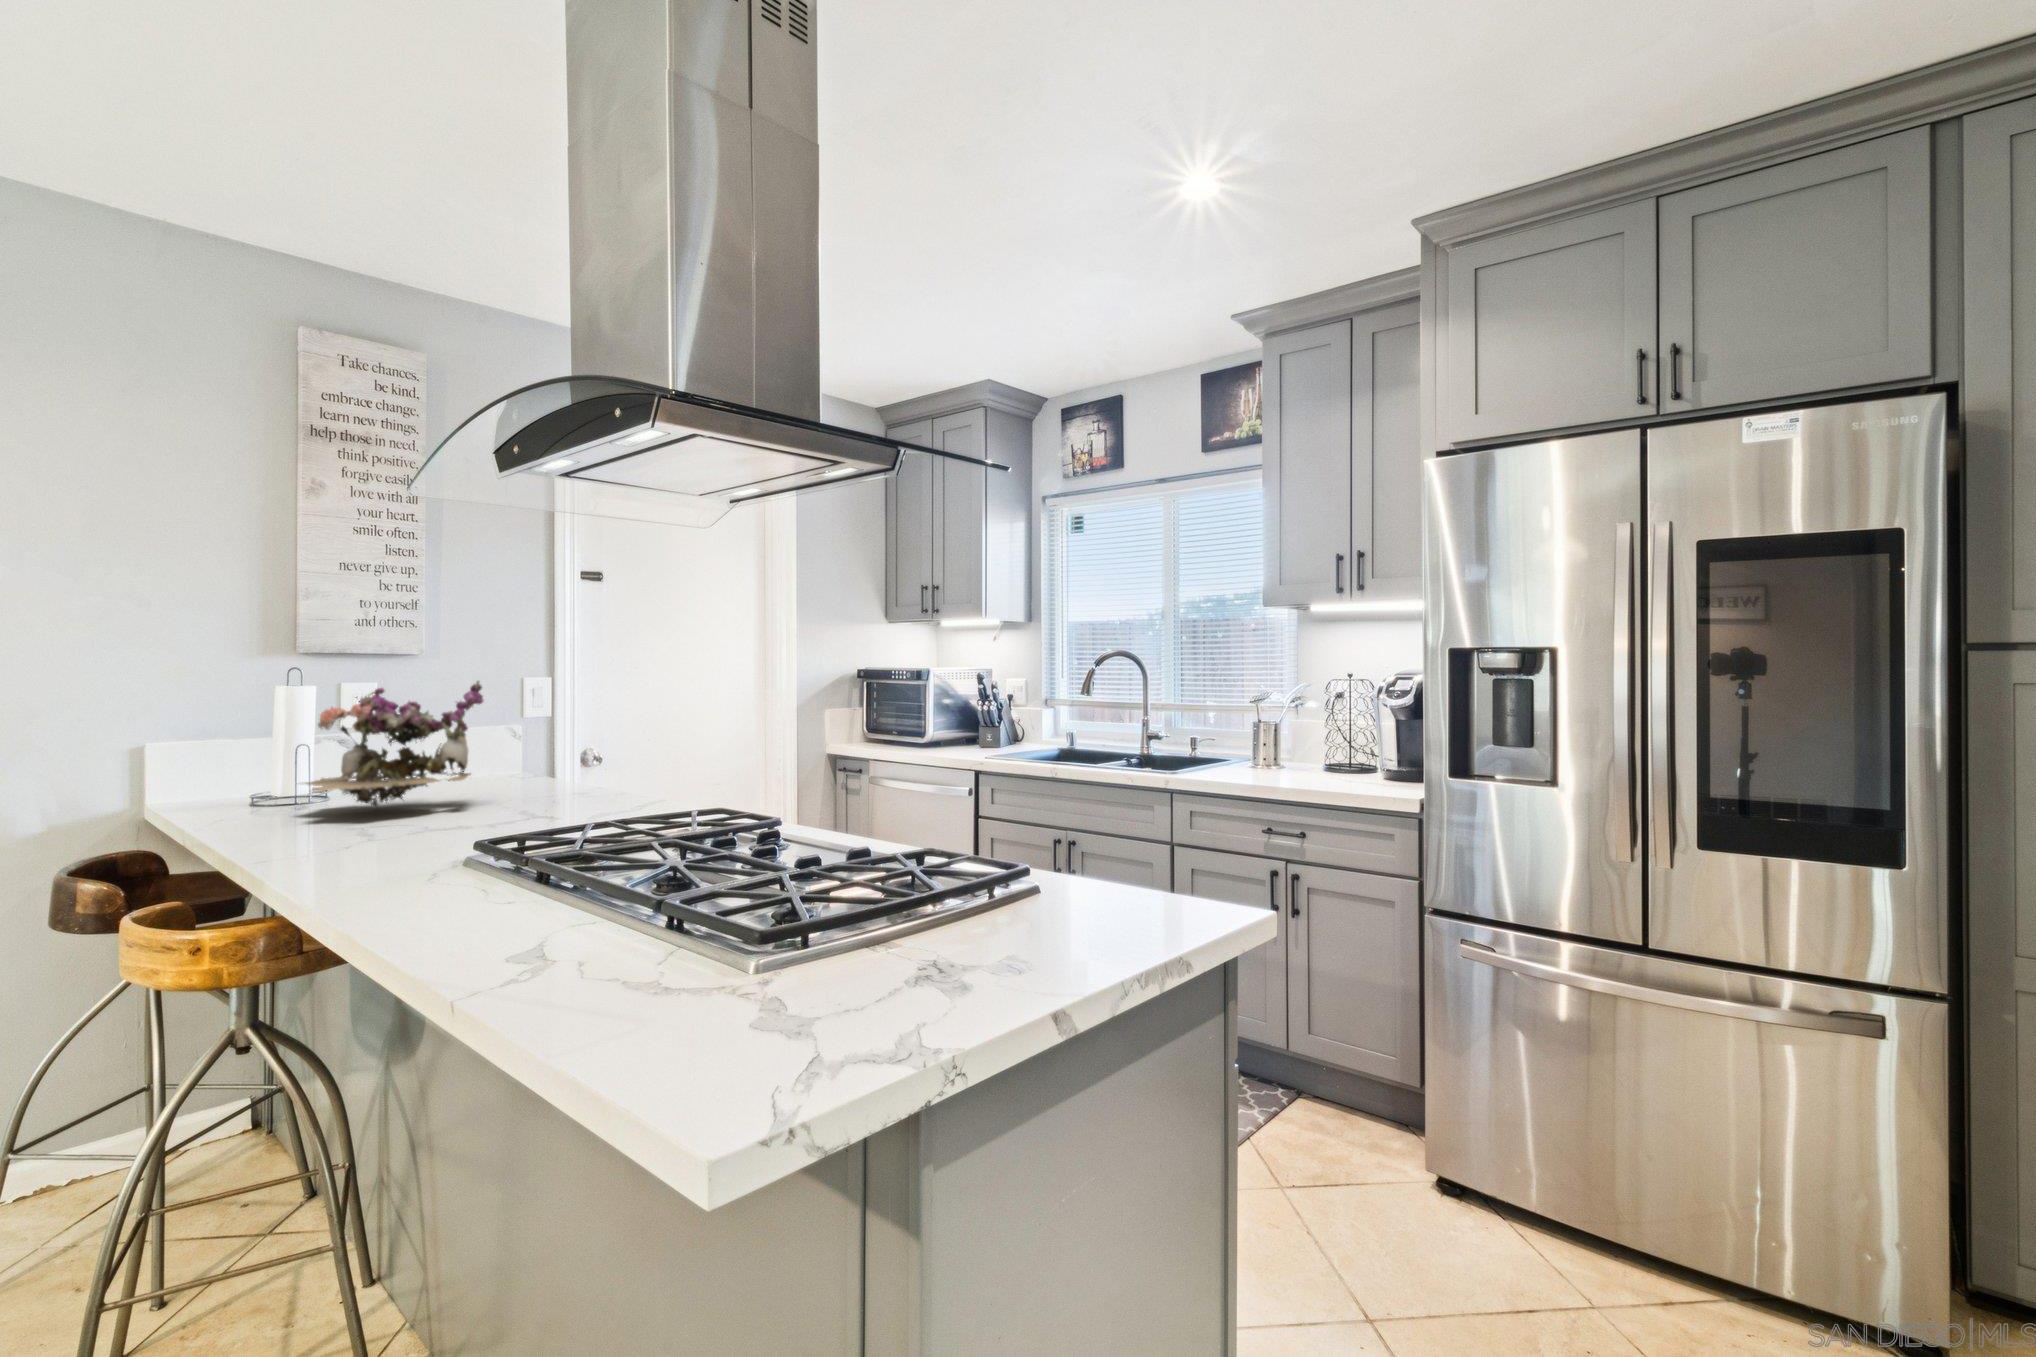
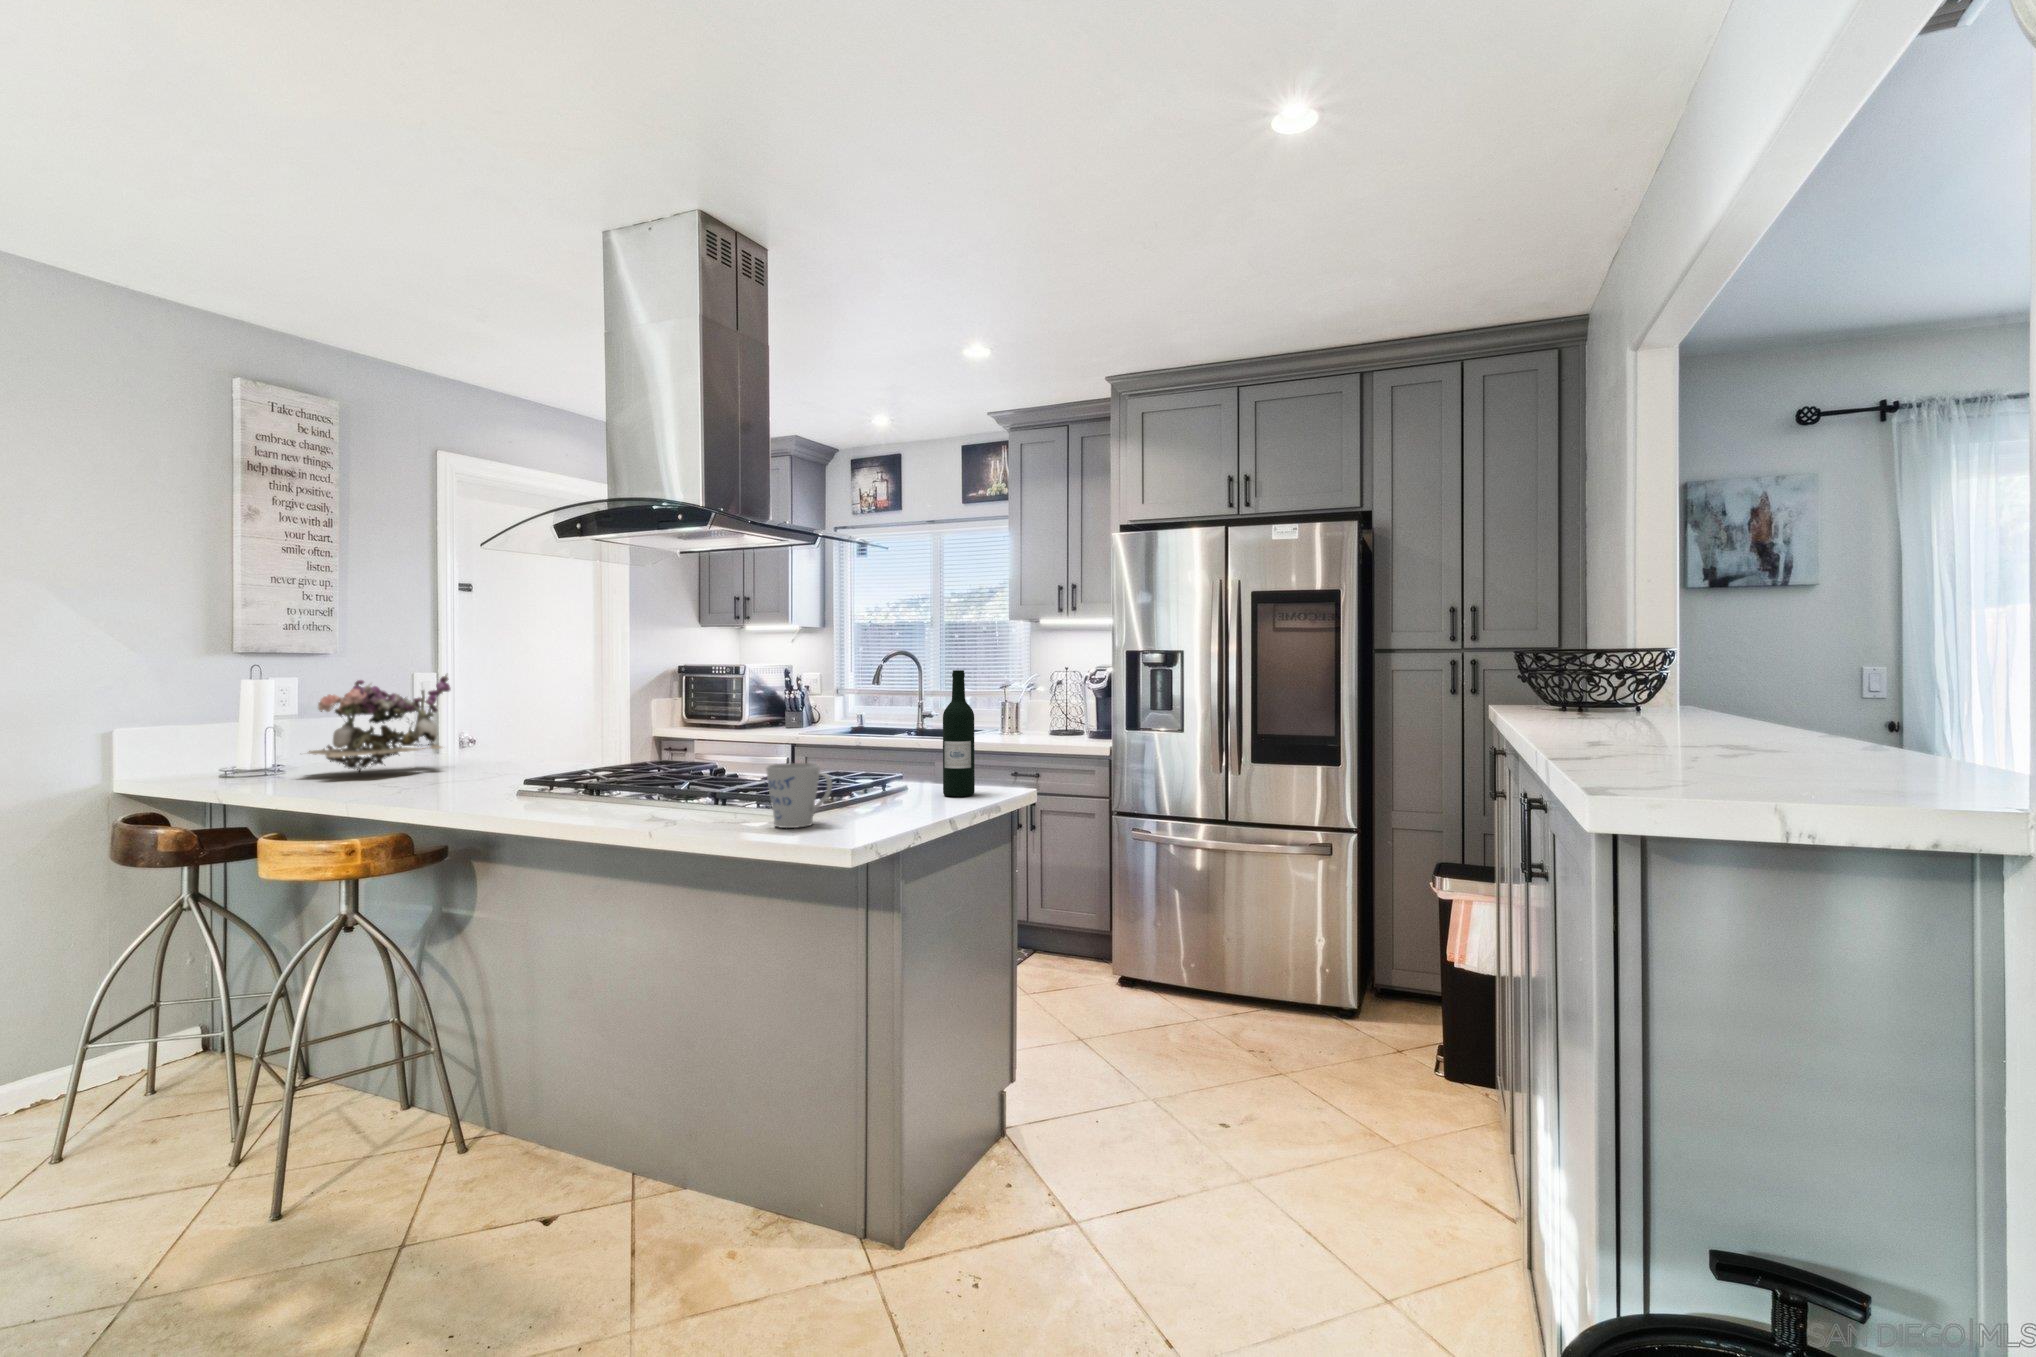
wine bottle: none [1070,681,1135,944] -> present [943,670,975,796]
mug: none [623,882,754,1042] -> present [766,763,832,828]

